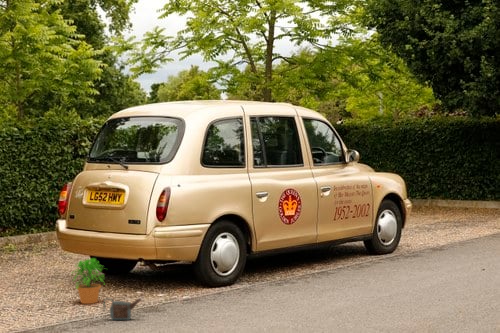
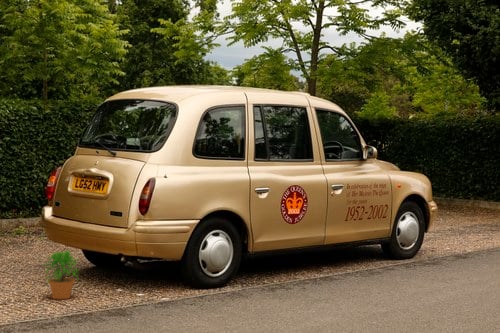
watering can: present [103,298,141,320] -> none [63,296,105,322]

